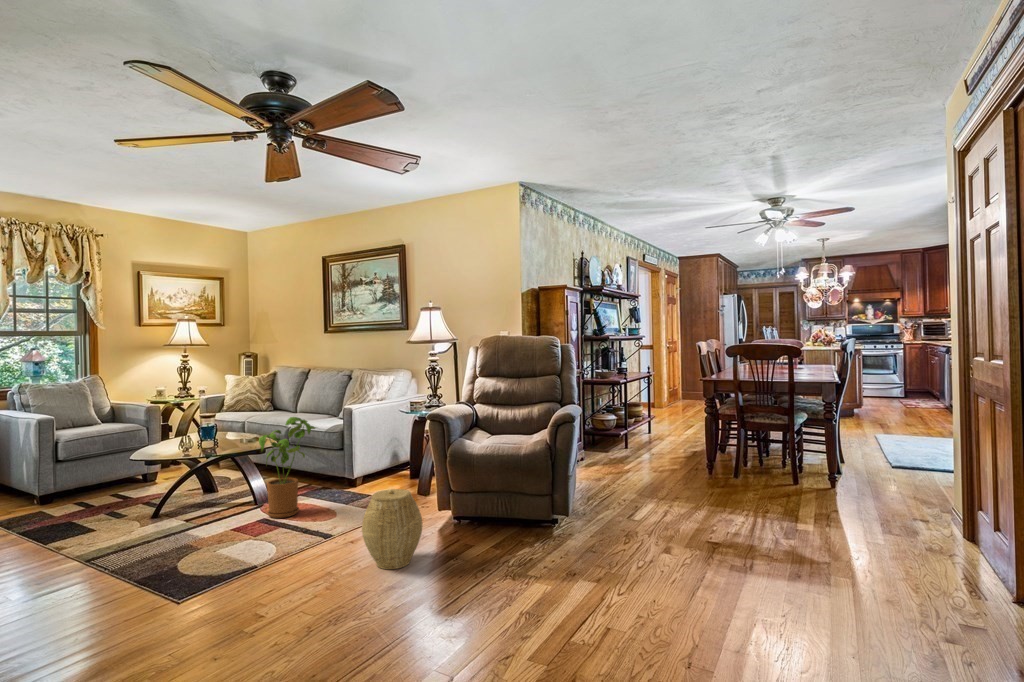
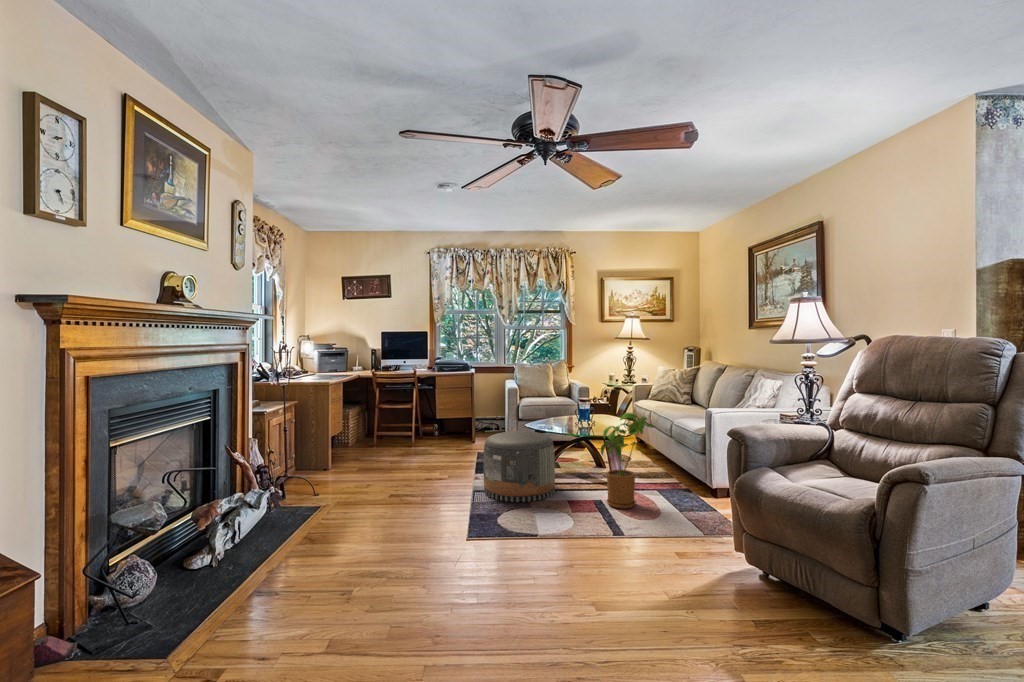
pouf: none [86,460,195,553] -> present [483,431,555,502]
woven basket: present [362,489,422,569] -> none [603,509,673,604]

